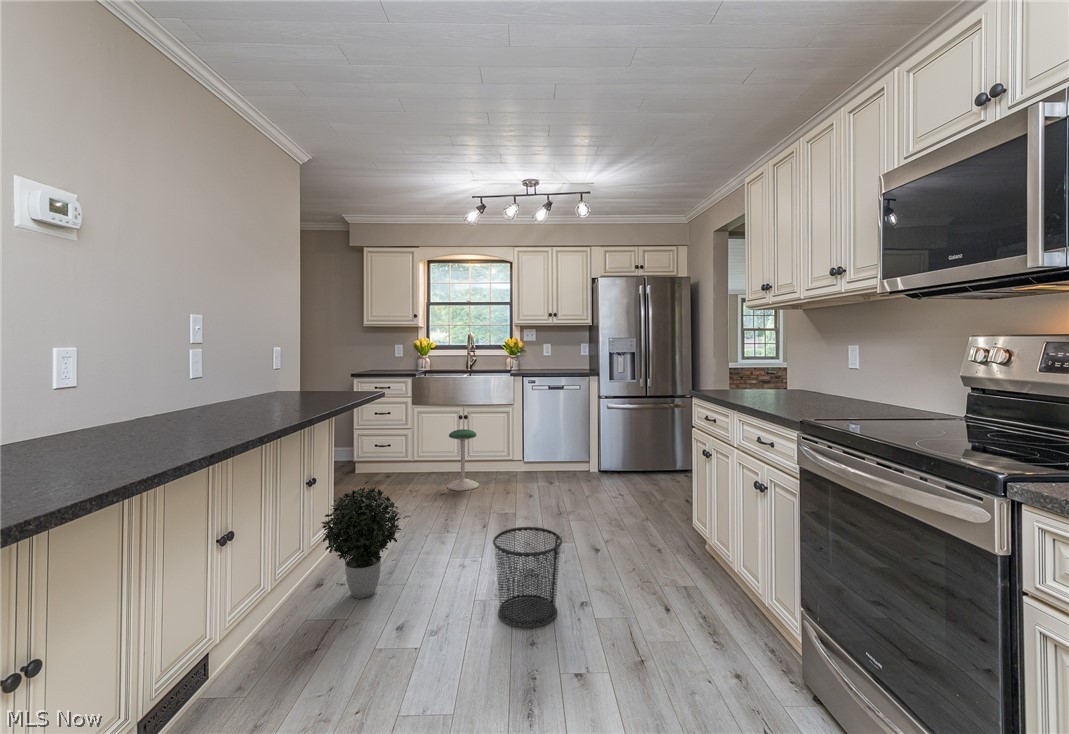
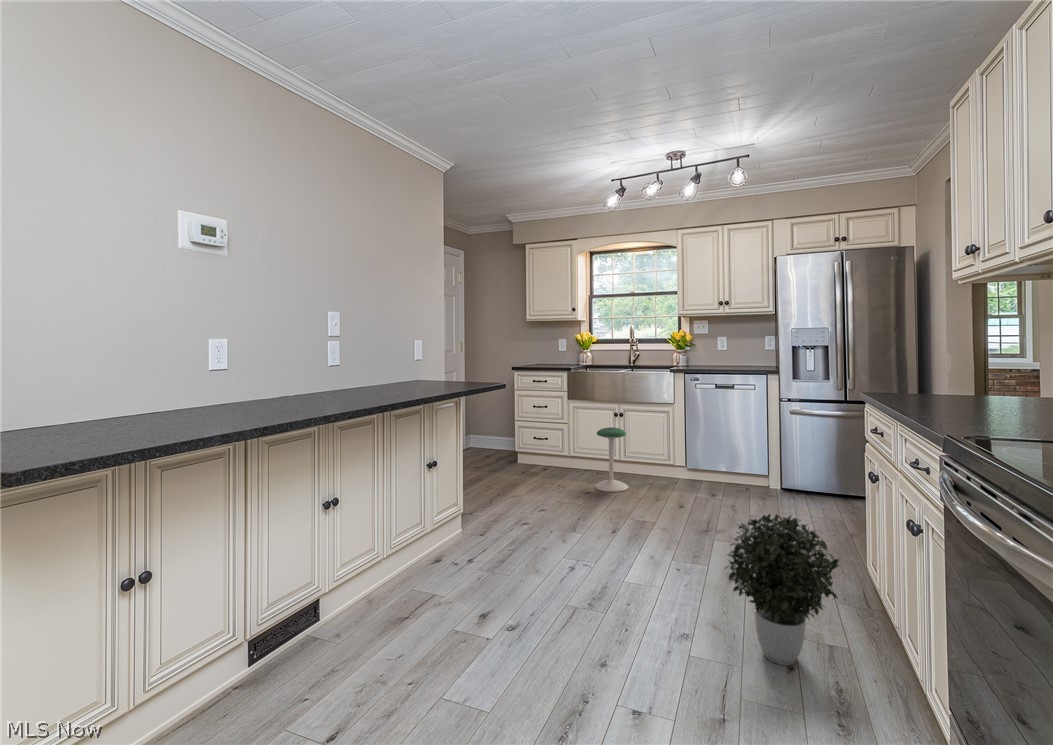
potted plant: present [321,487,401,599] -> present [725,514,839,665]
waste bin: present [493,527,562,628] -> none [571,537,652,653]

